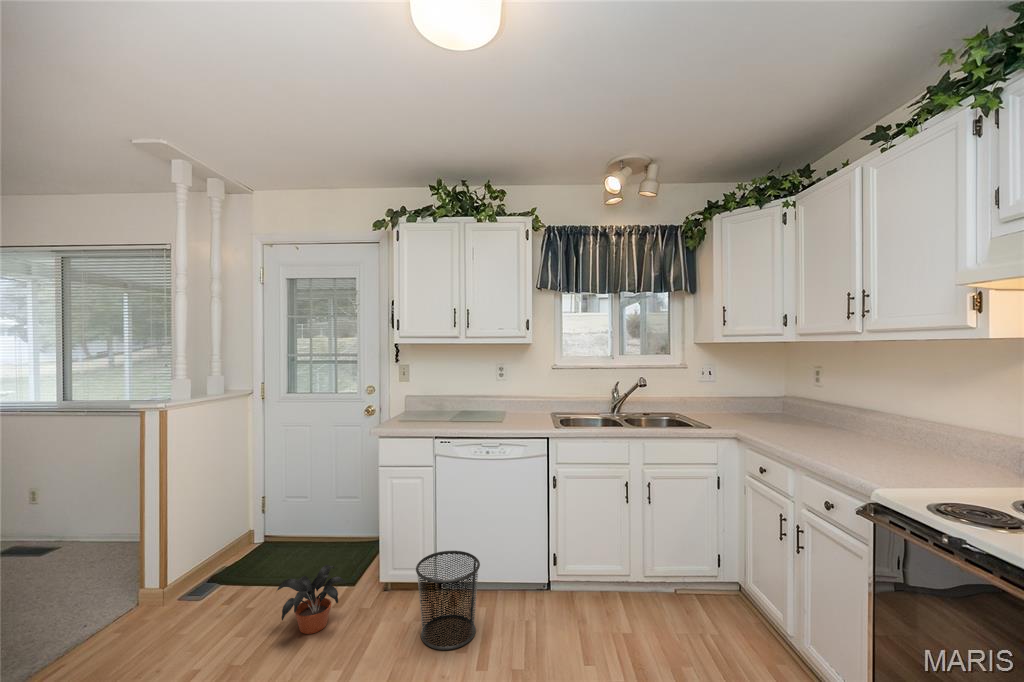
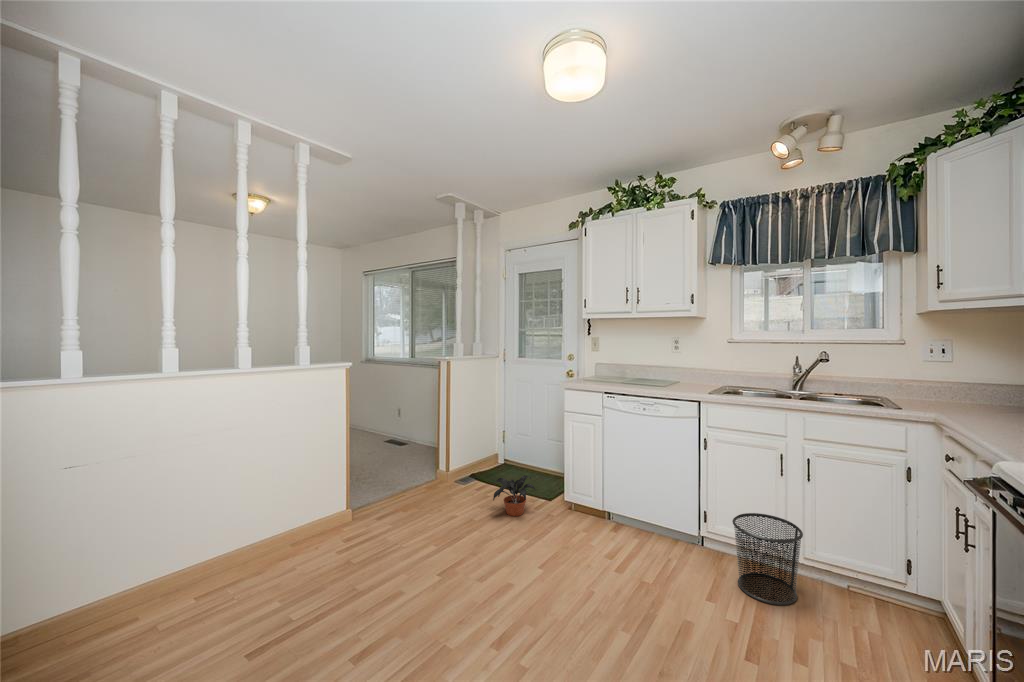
waste bin: present [416,551,480,650] -> present [732,513,803,605]

